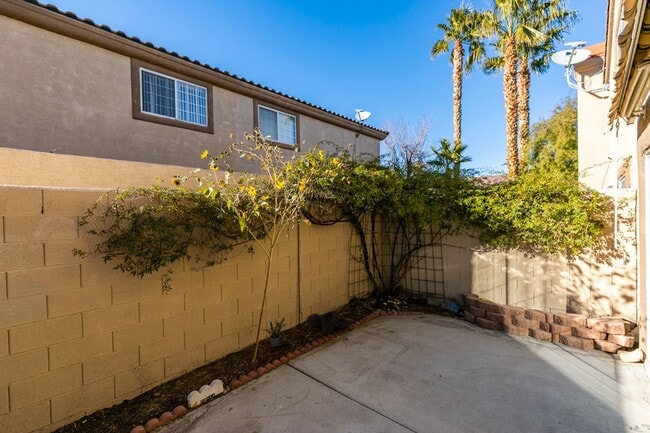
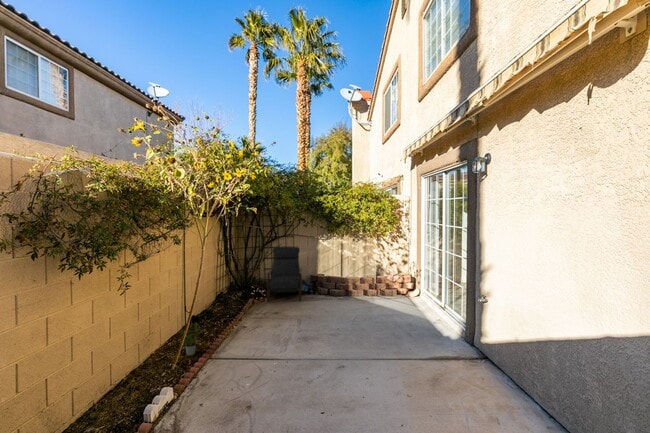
chair: none [395,256,450,323] -> present [267,247,302,302]
woven basket: present [309,313,347,334] -> none [199,311,240,331]

